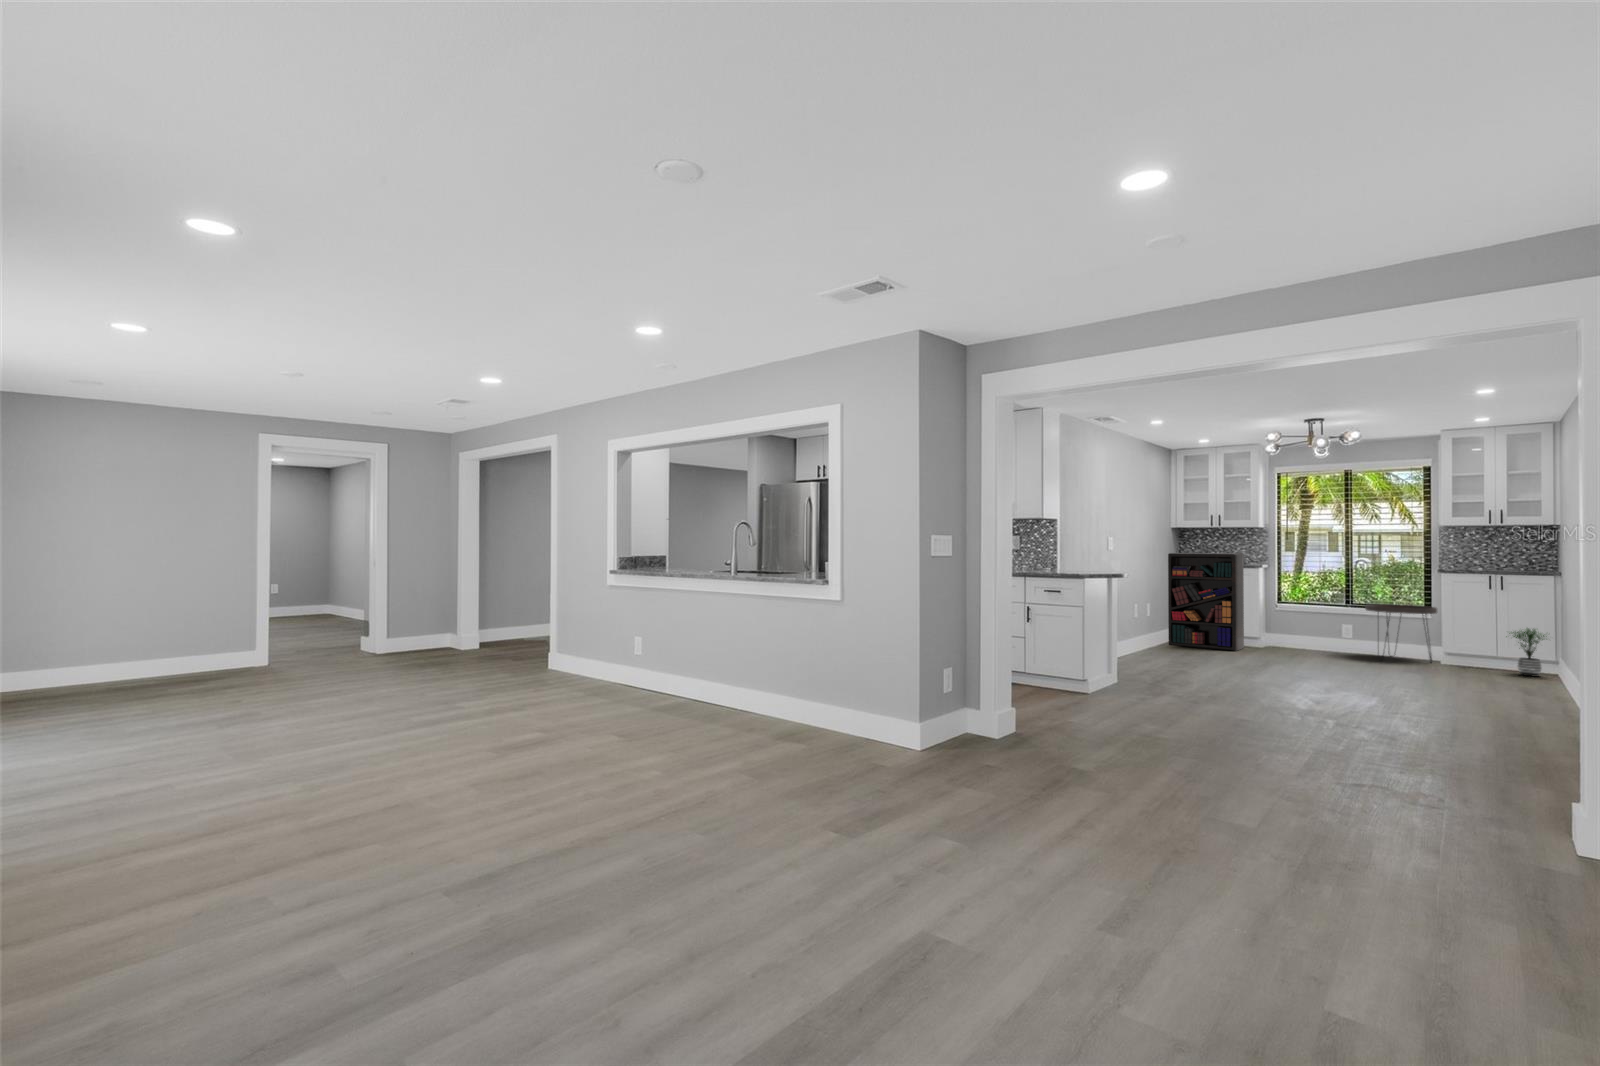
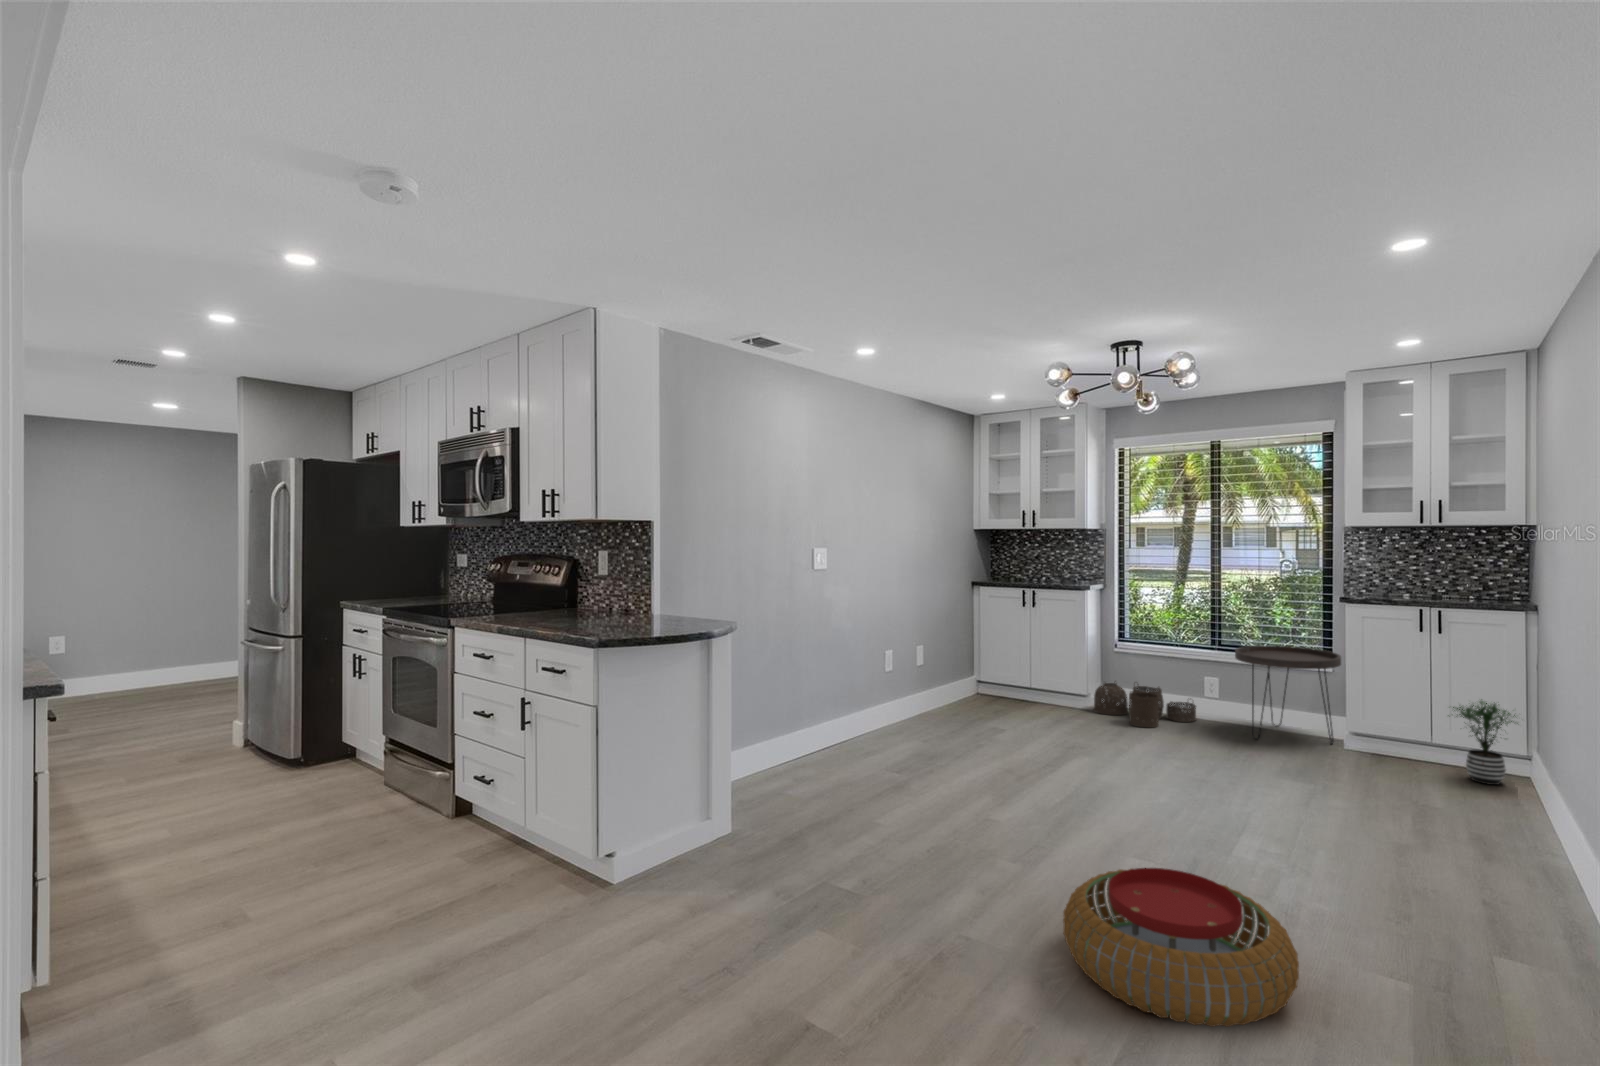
bookshelf: present [1168,553,1244,651] -> none [959,567,1067,719]
woven basket: none [1262,629,1336,655] -> present [1094,683,1196,727]
pouf: none [1317,672,1436,719] -> present [1063,868,1299,1027]

